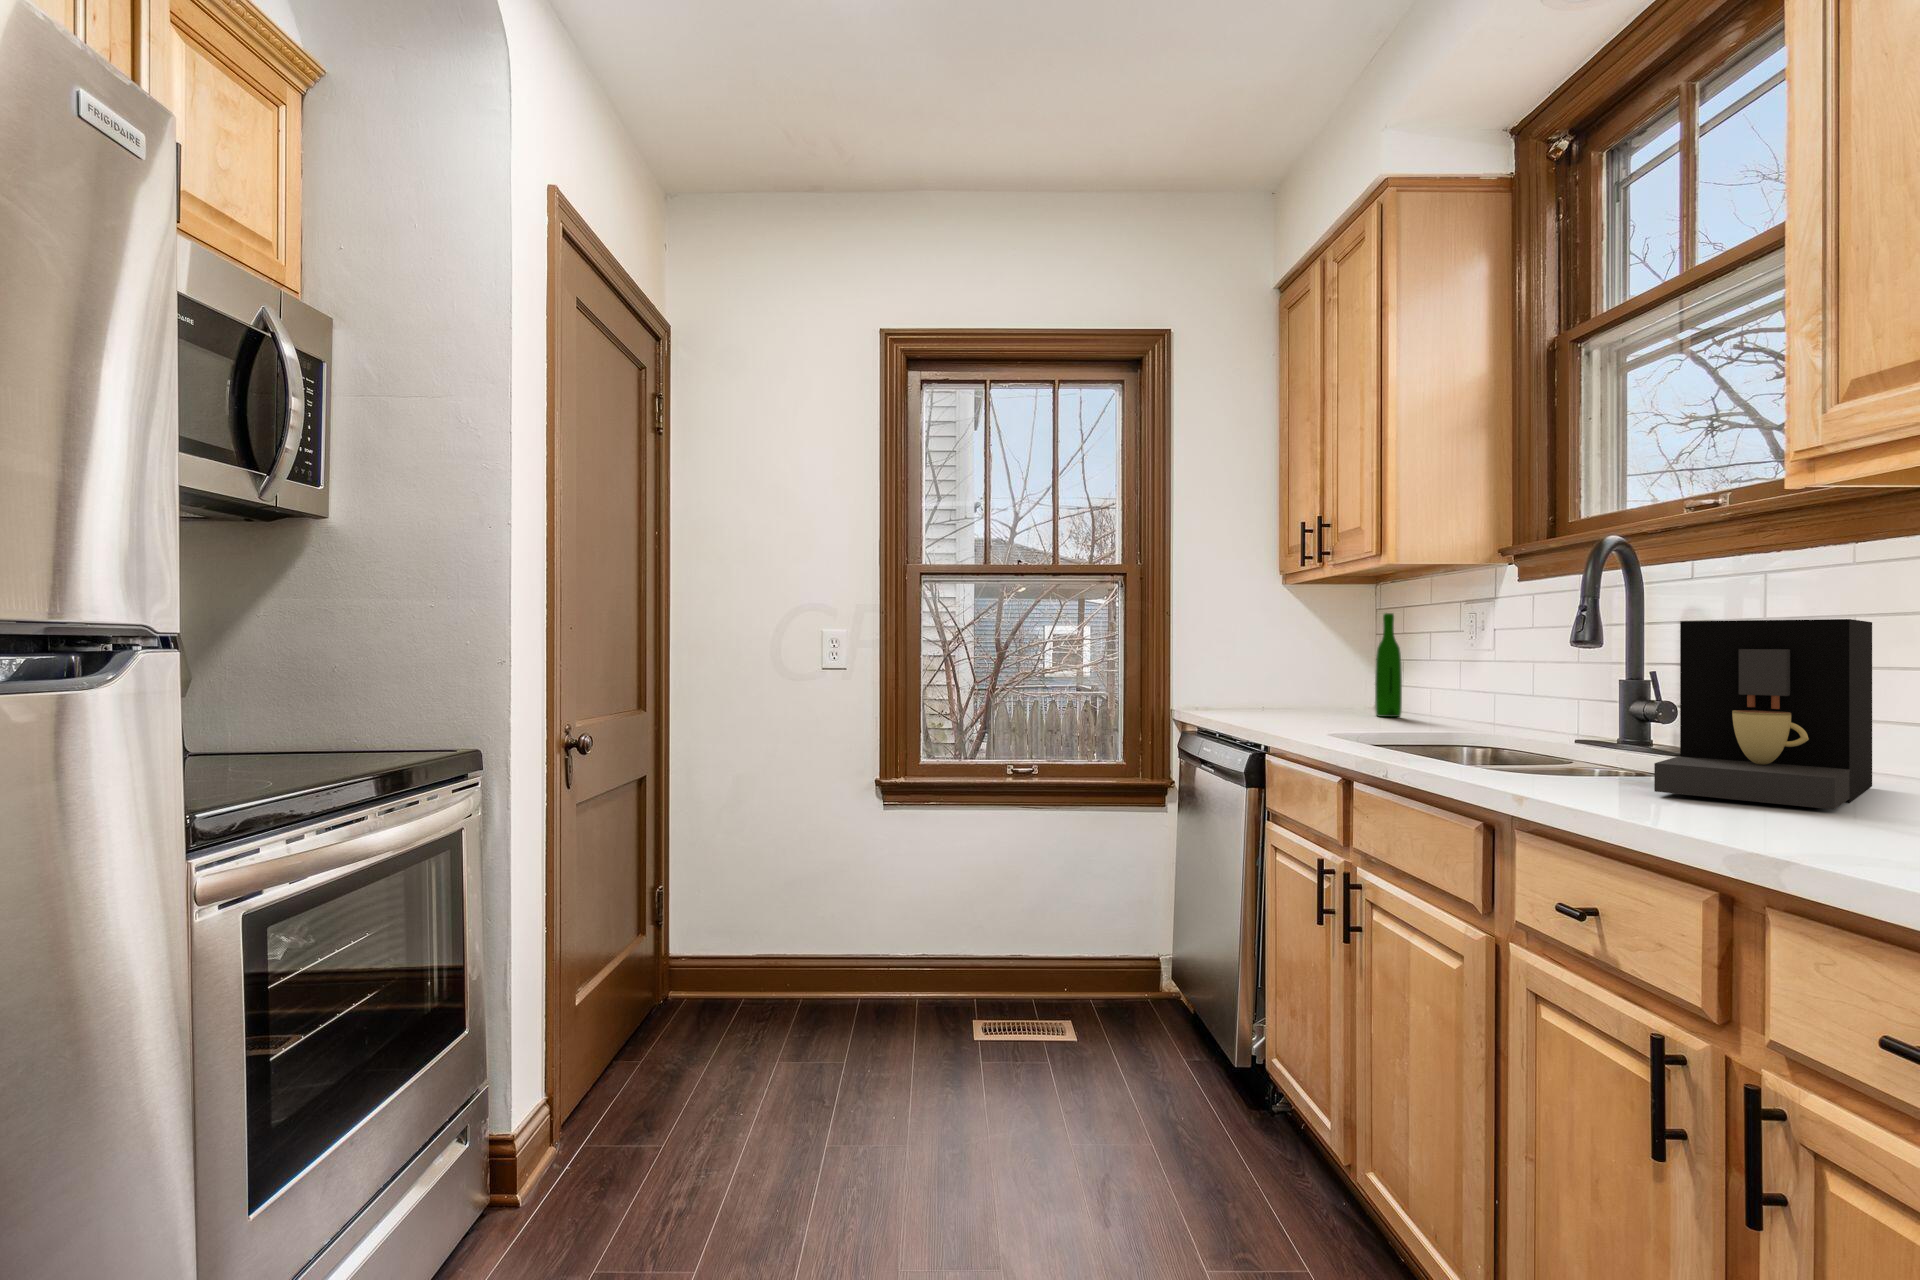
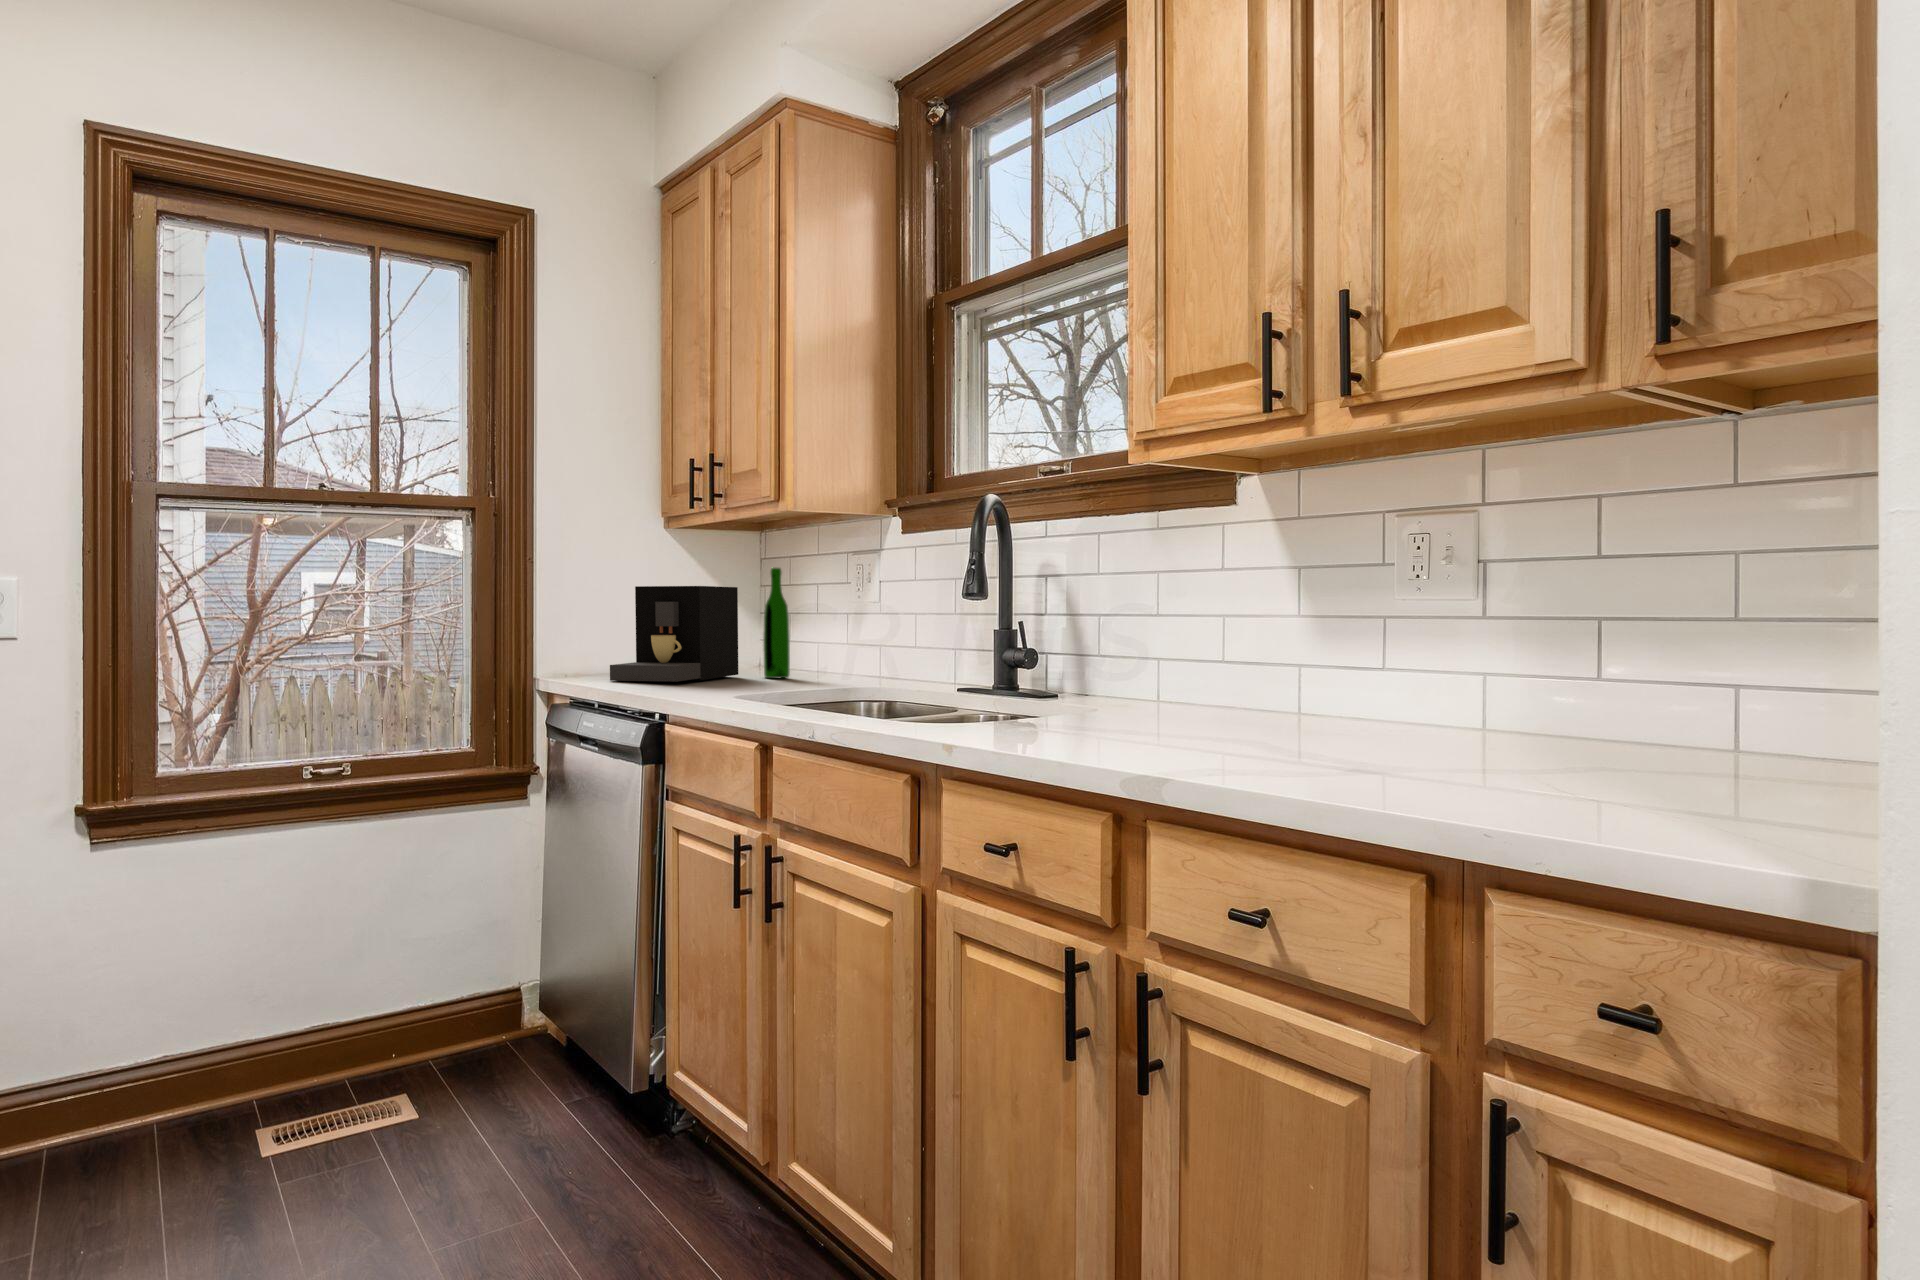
coffee maker: present [1654,619,1872,810] -> present [610,586,738,681]

